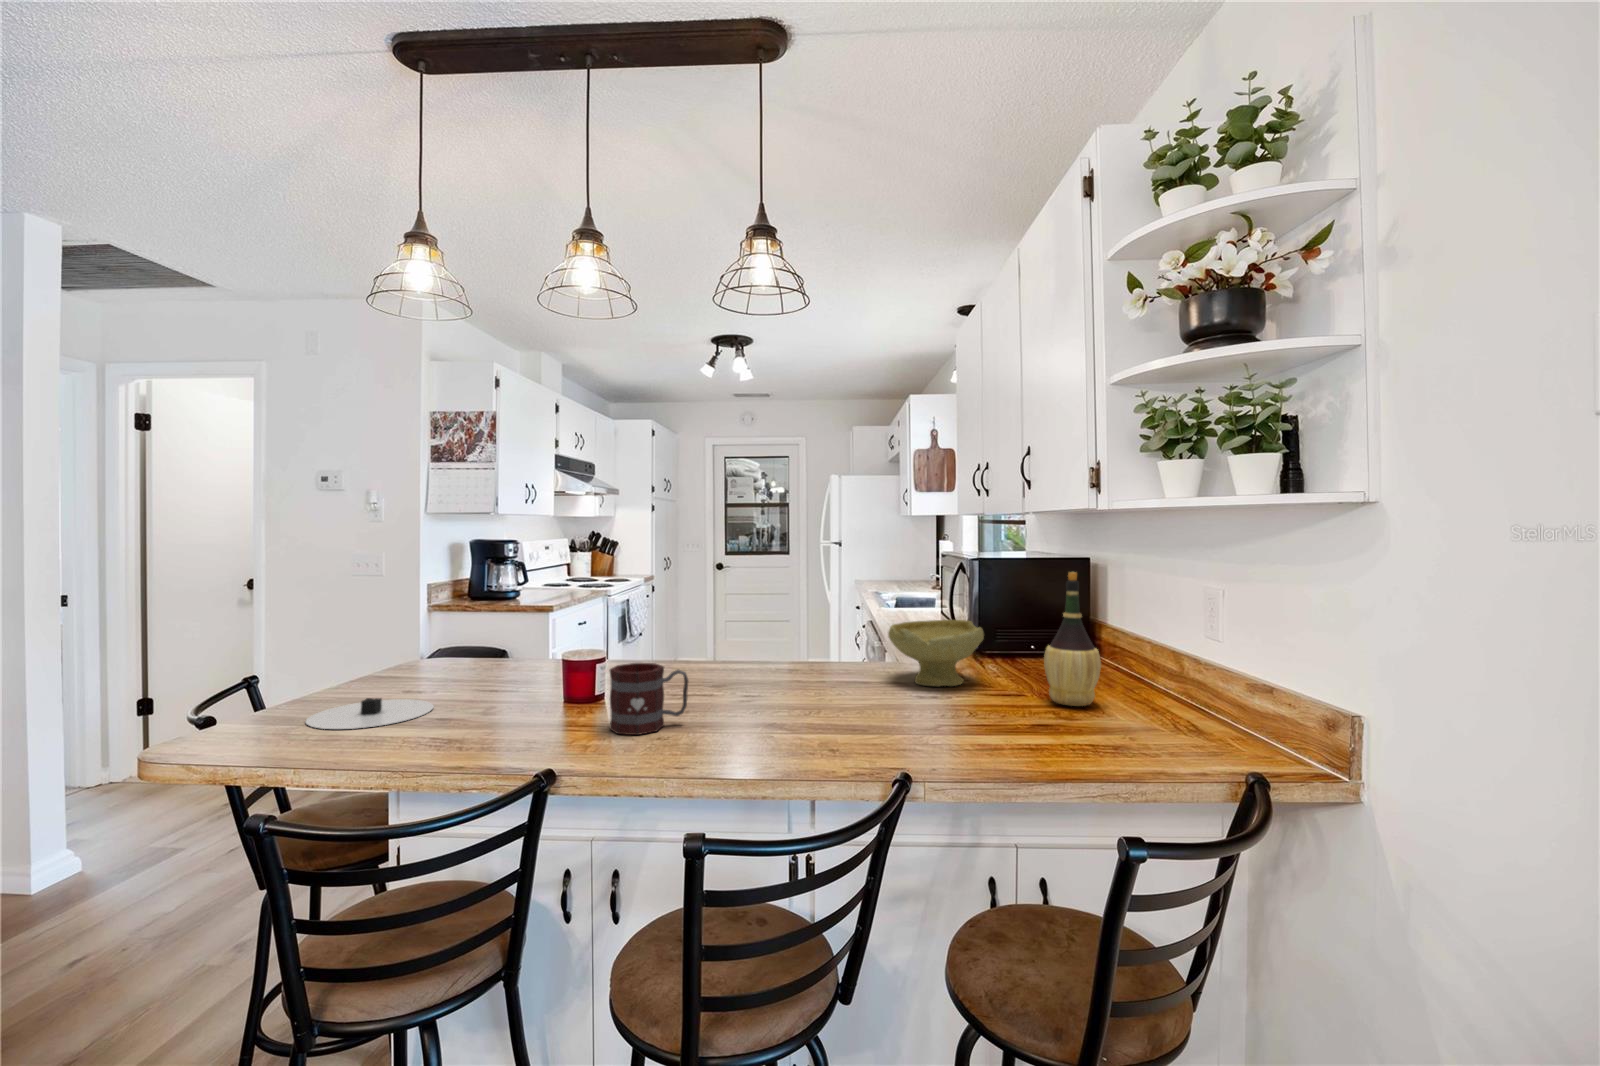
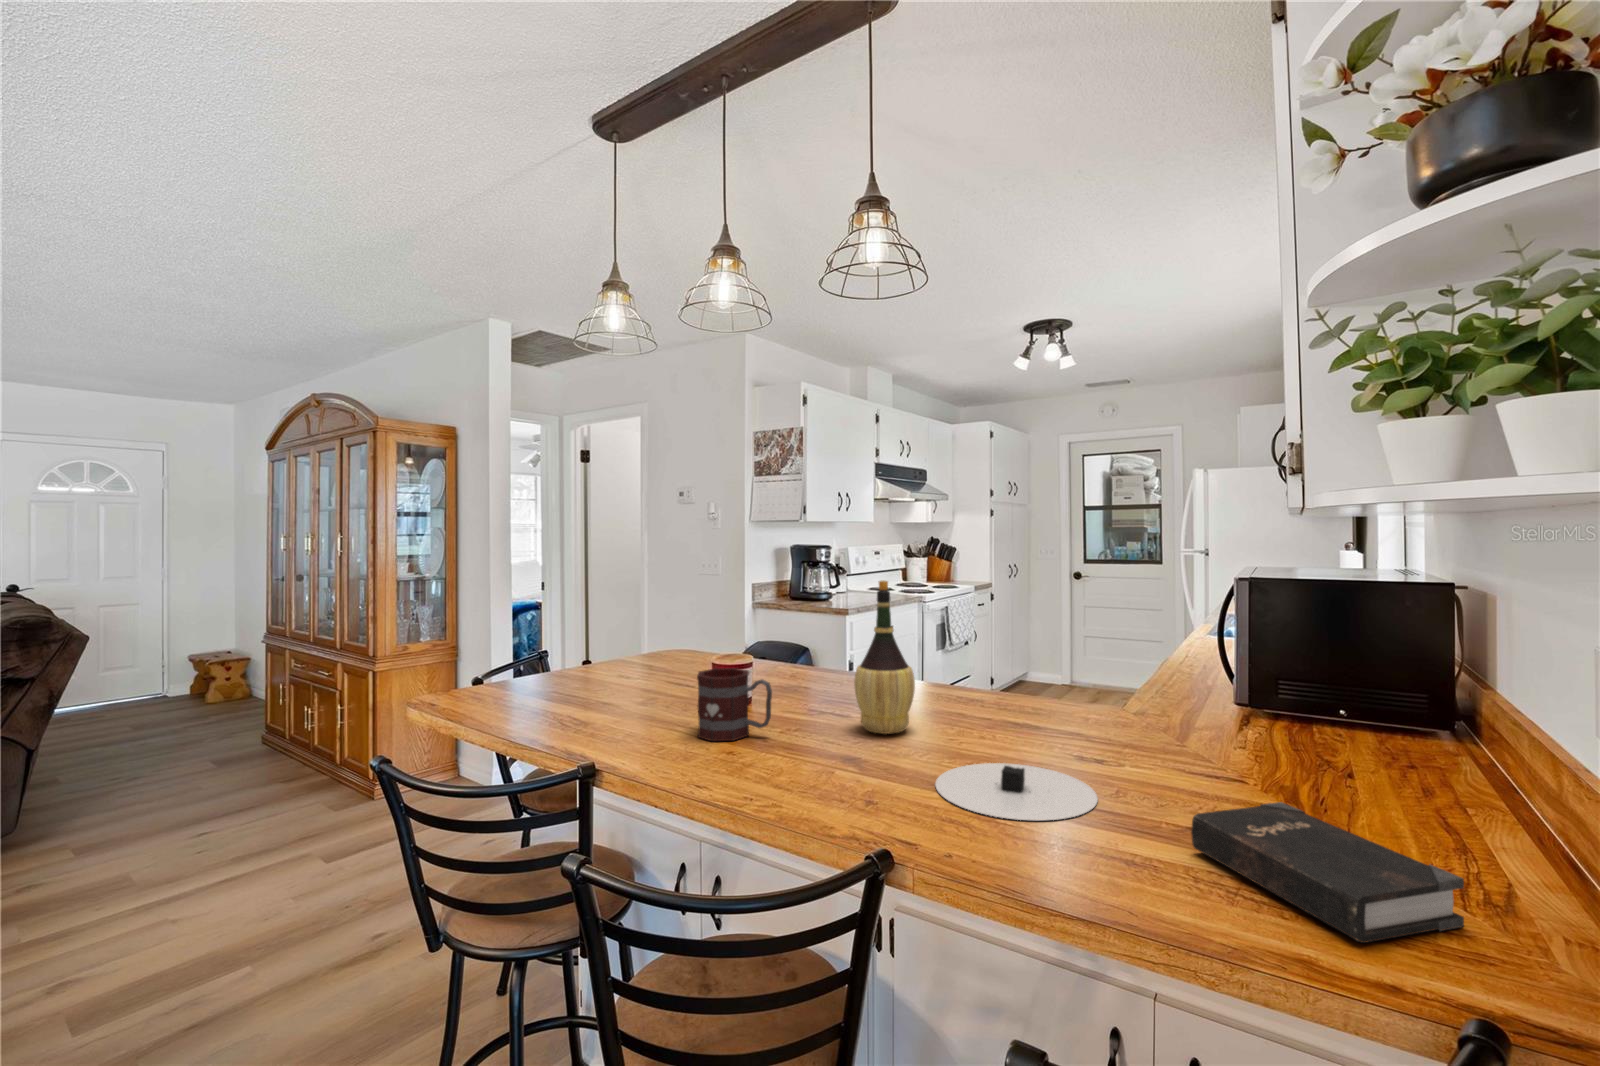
wine bottle: present [1044,572,1101,706] -> present [854,580,915,734]
bowl: present [888,620,984,687] -> none [1062,651,1200,743]
plate: present [306,698,434,729] -> present [935,763,1098,820]
hardback book: none [1064,704,1206,767] -> present [1191,802,1464,943]

